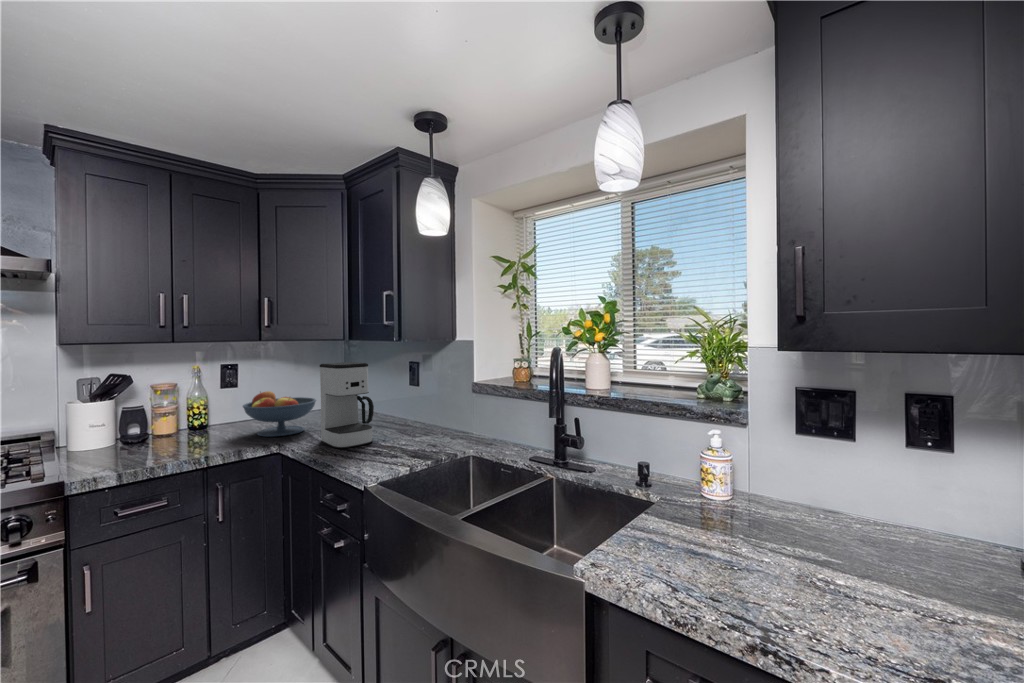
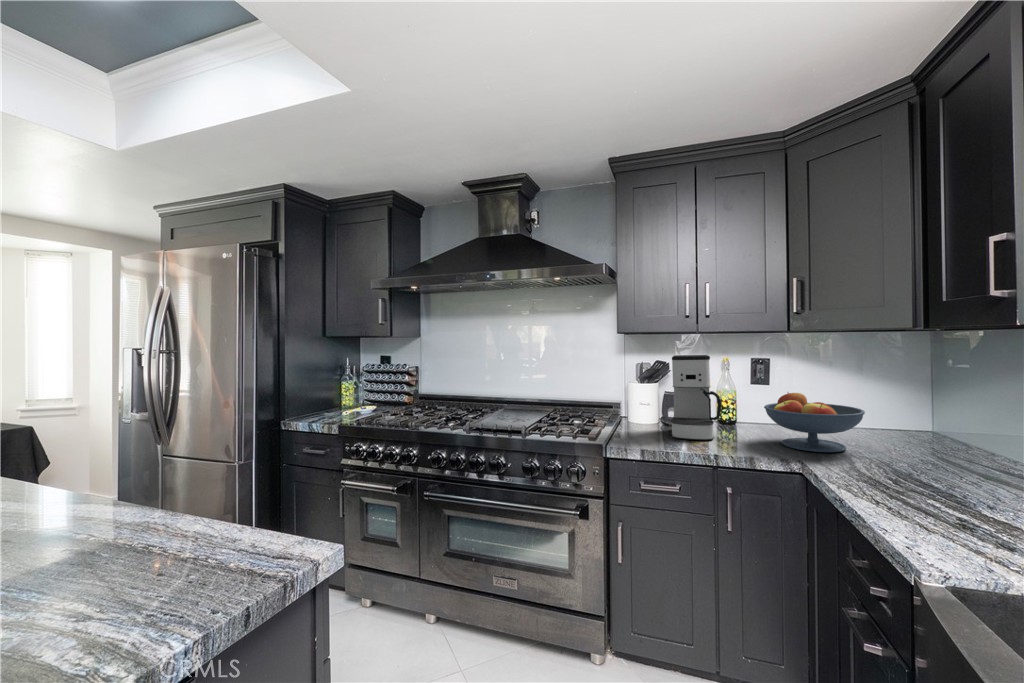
coffee maker: present [320,362,374,448] -> present [671,355,721,440]

